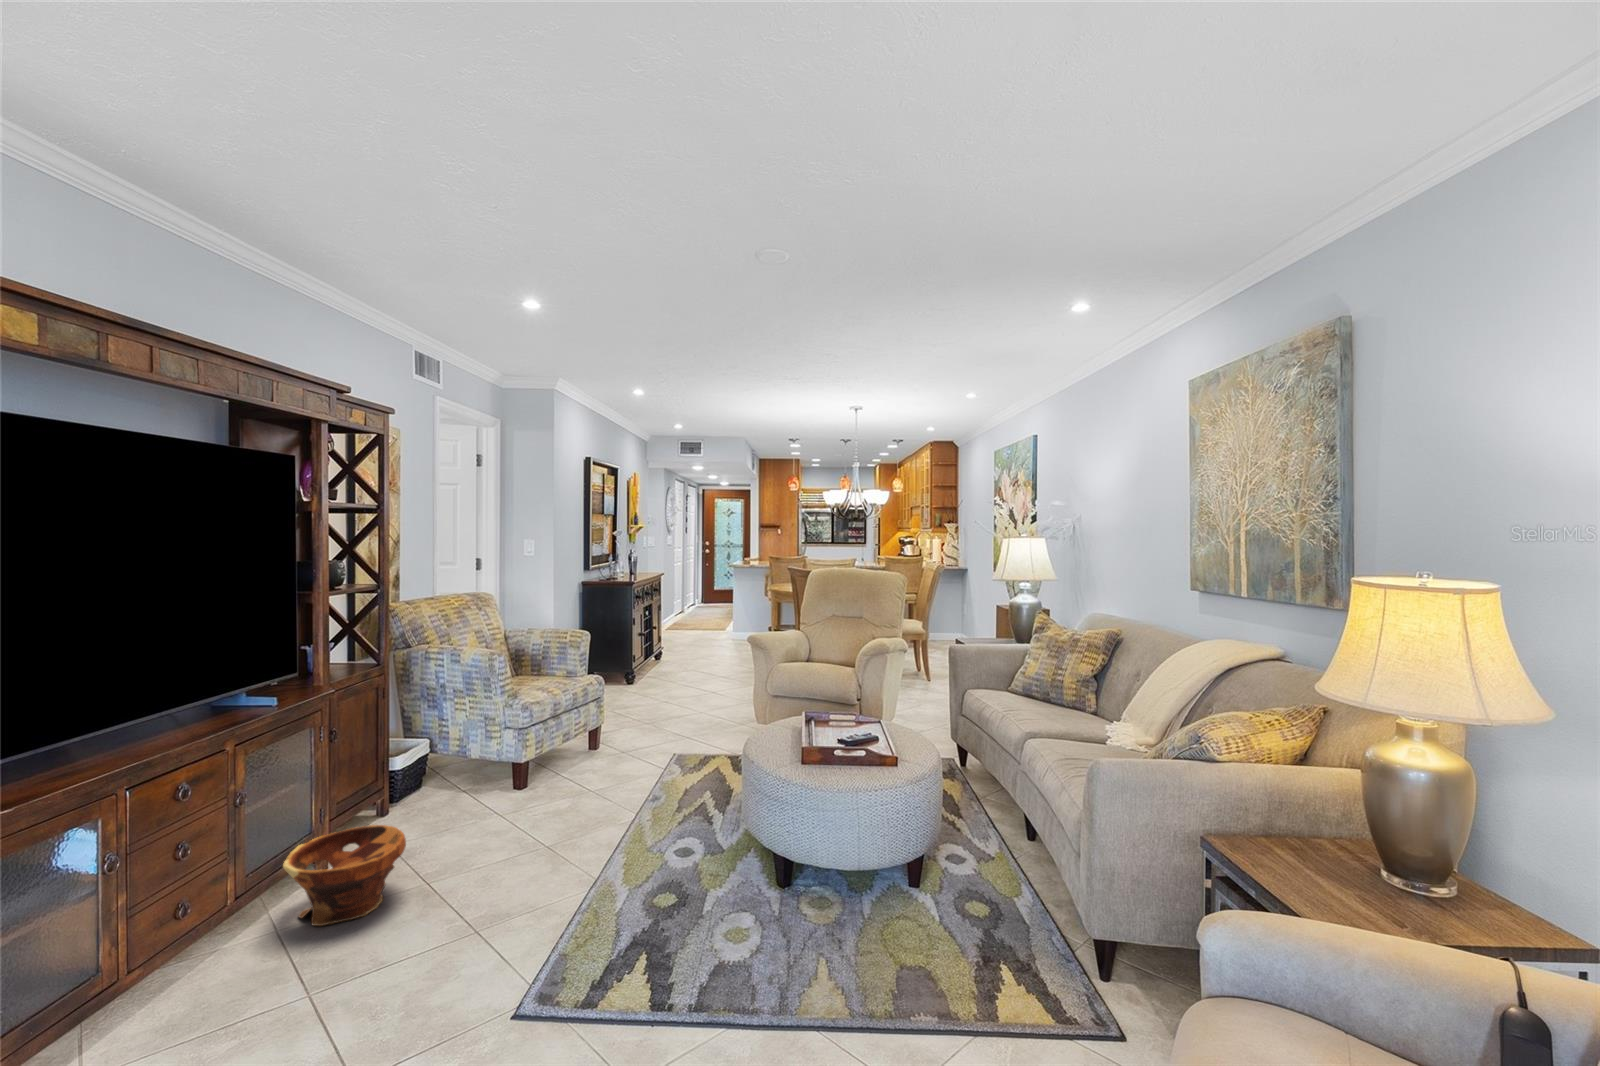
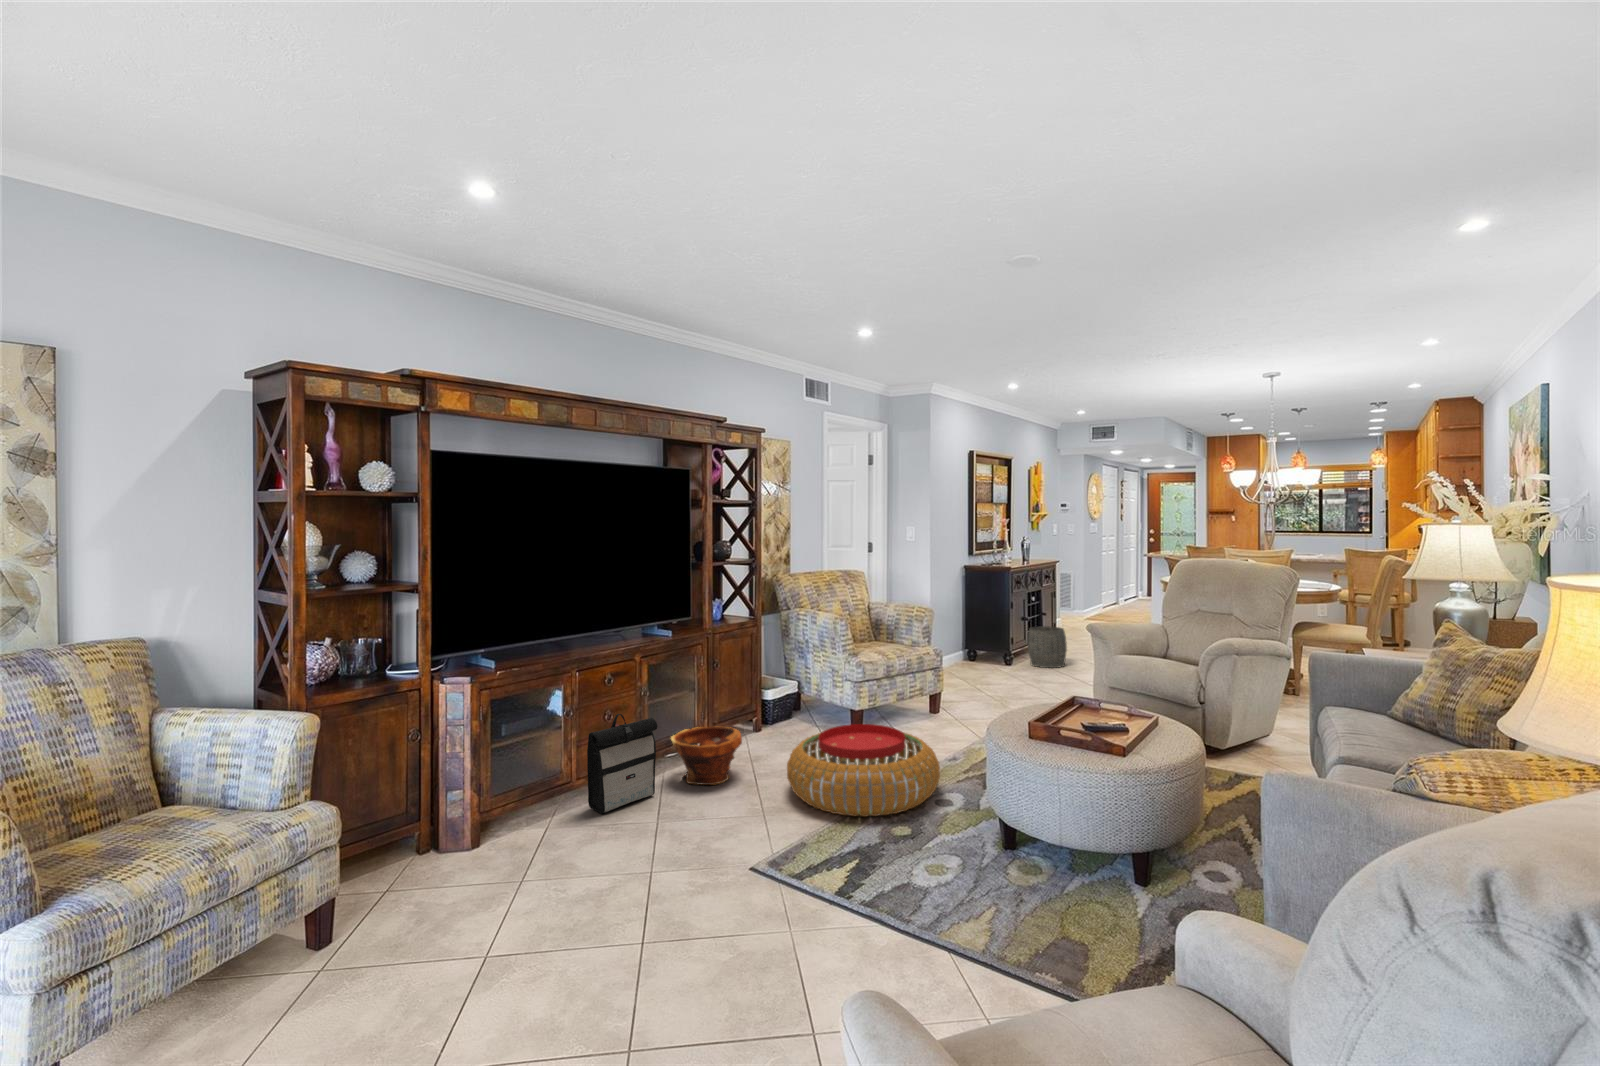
woven basket: none [643,638,679,679] -> present [1028,626,1067,668]
pouf: none [485,779,674,905] -> present [787,724,940,817]
backpack: none [136,845,277,1036] -> present [587,714,658,814]

